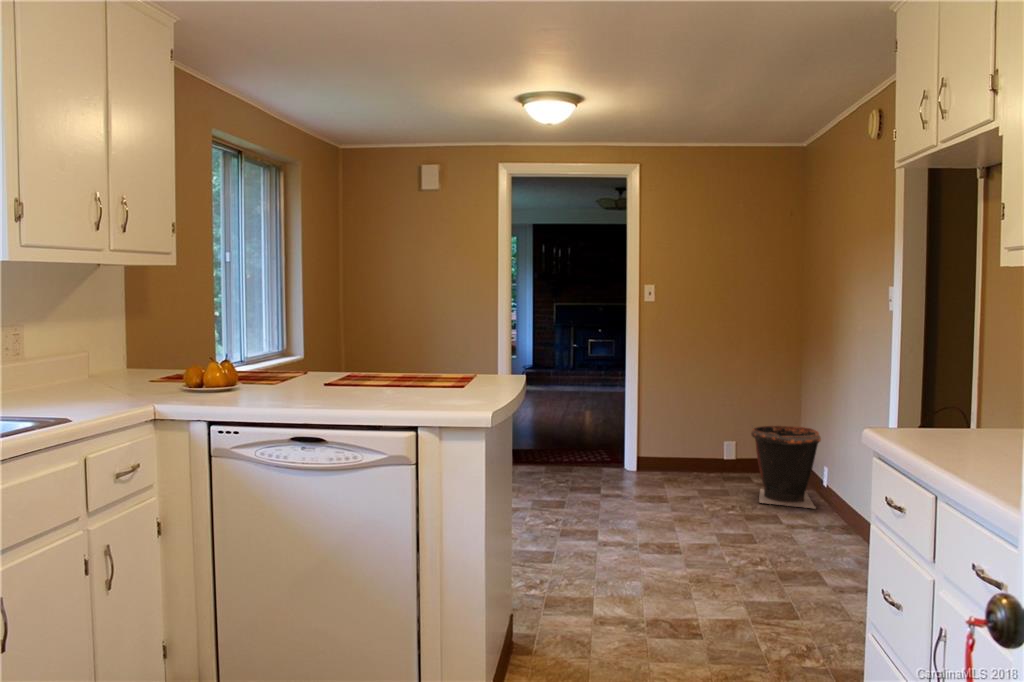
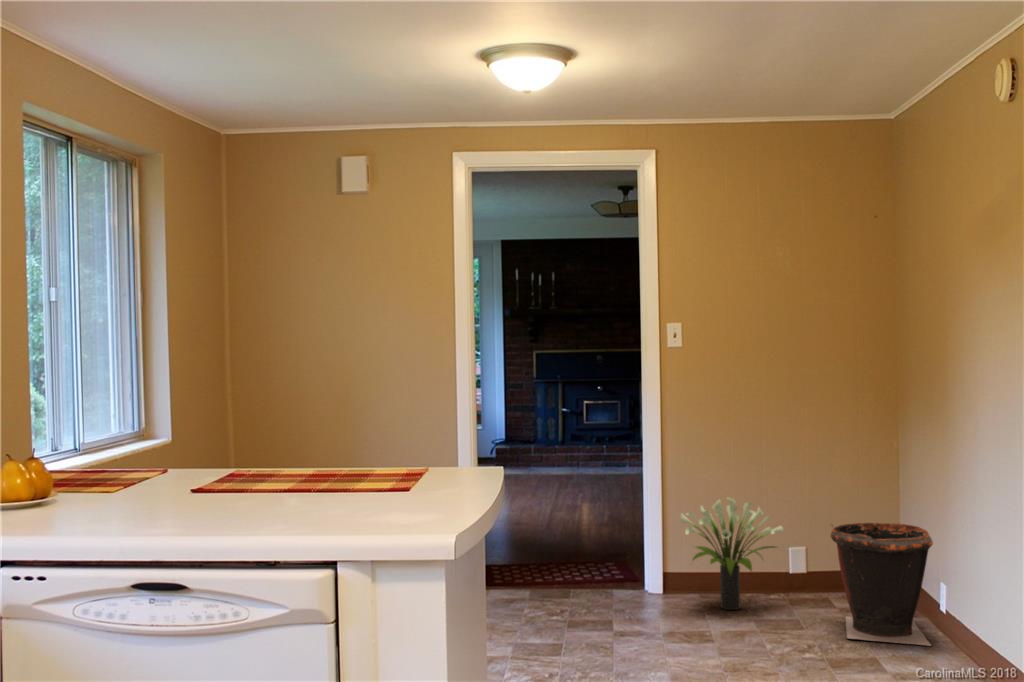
potted plant: none [649,406,720,483] -> present [680,498,784,610]

